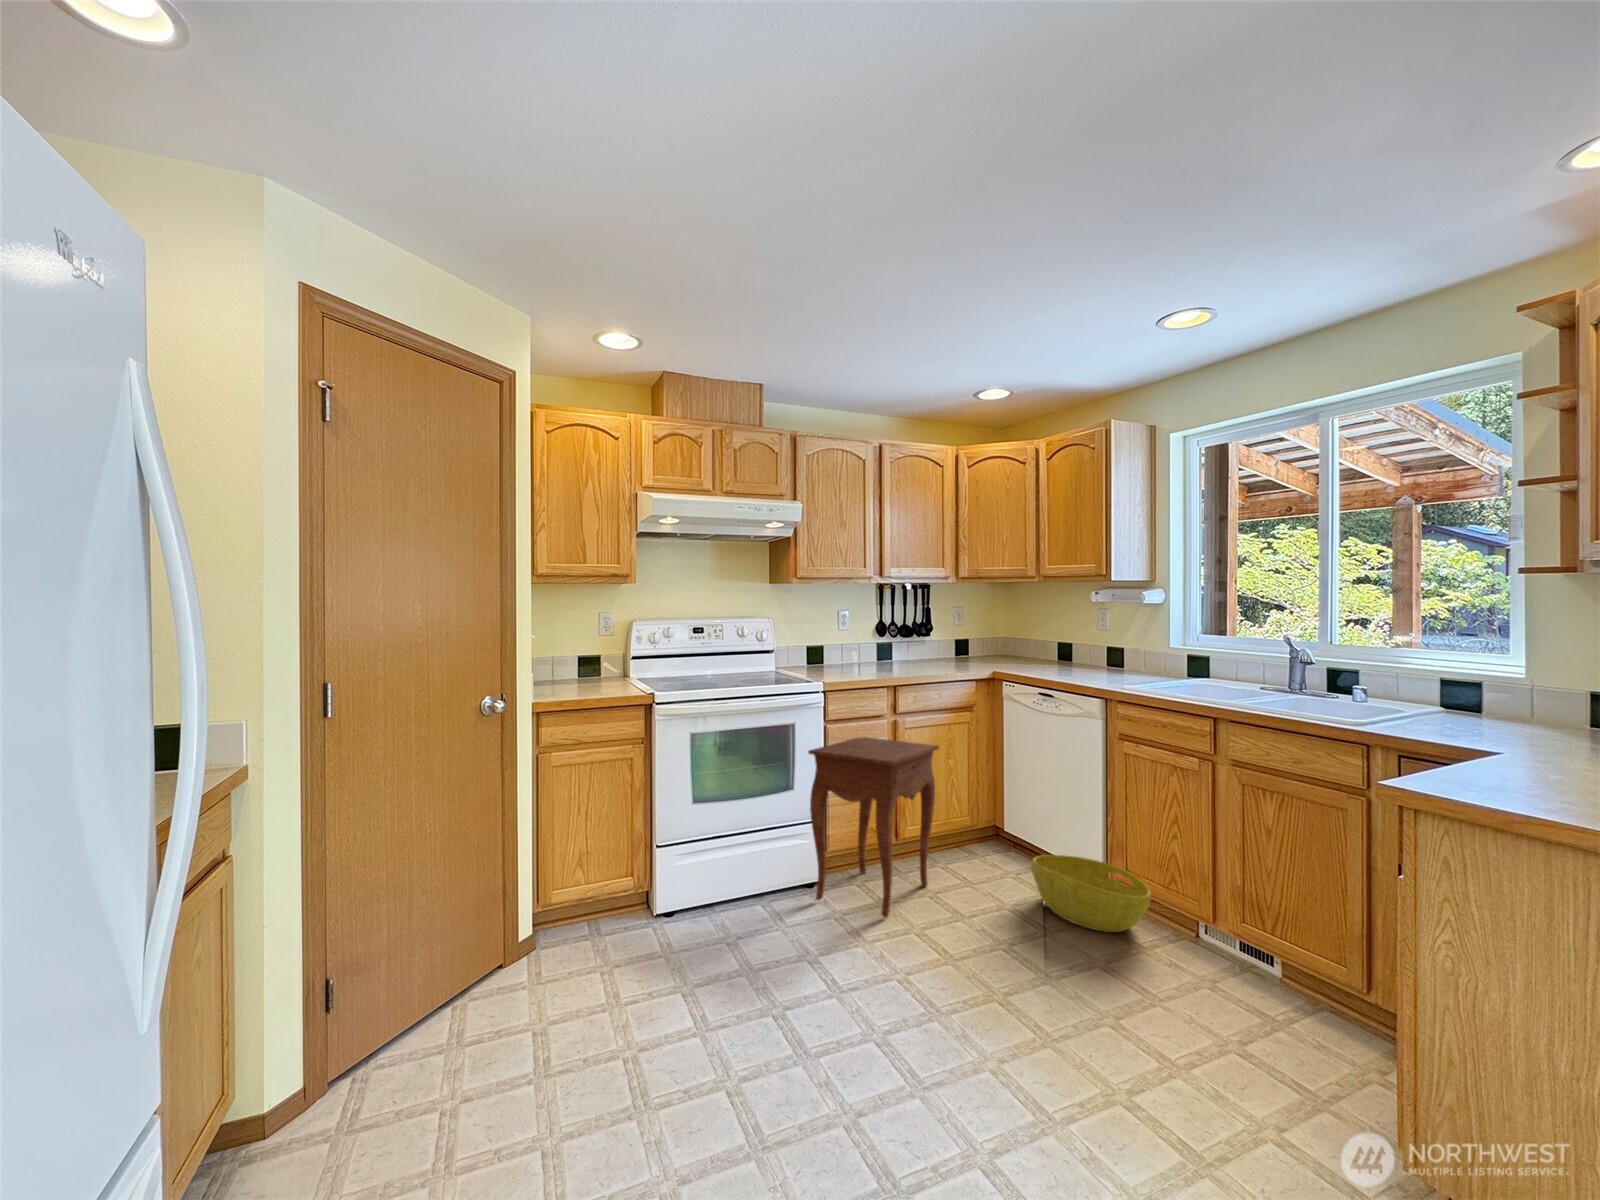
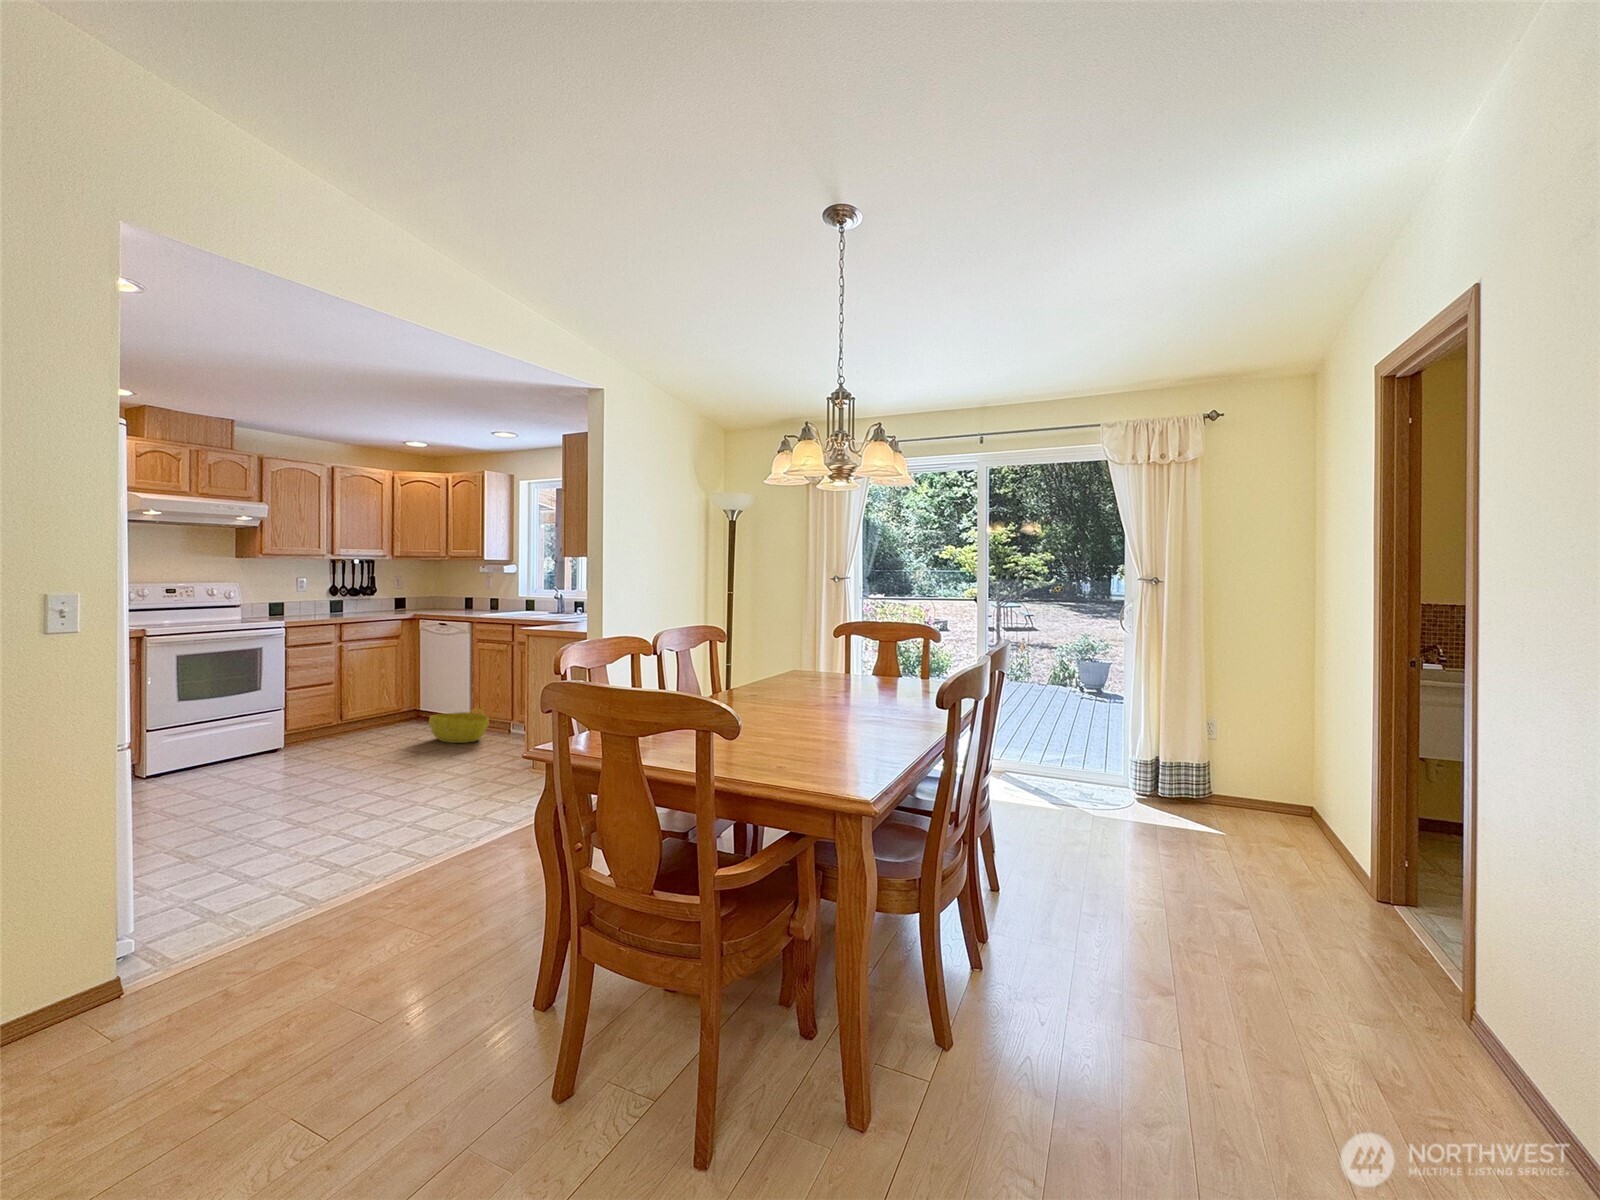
side table: present [808,737,939,918] -> none [274,657,371,754]

